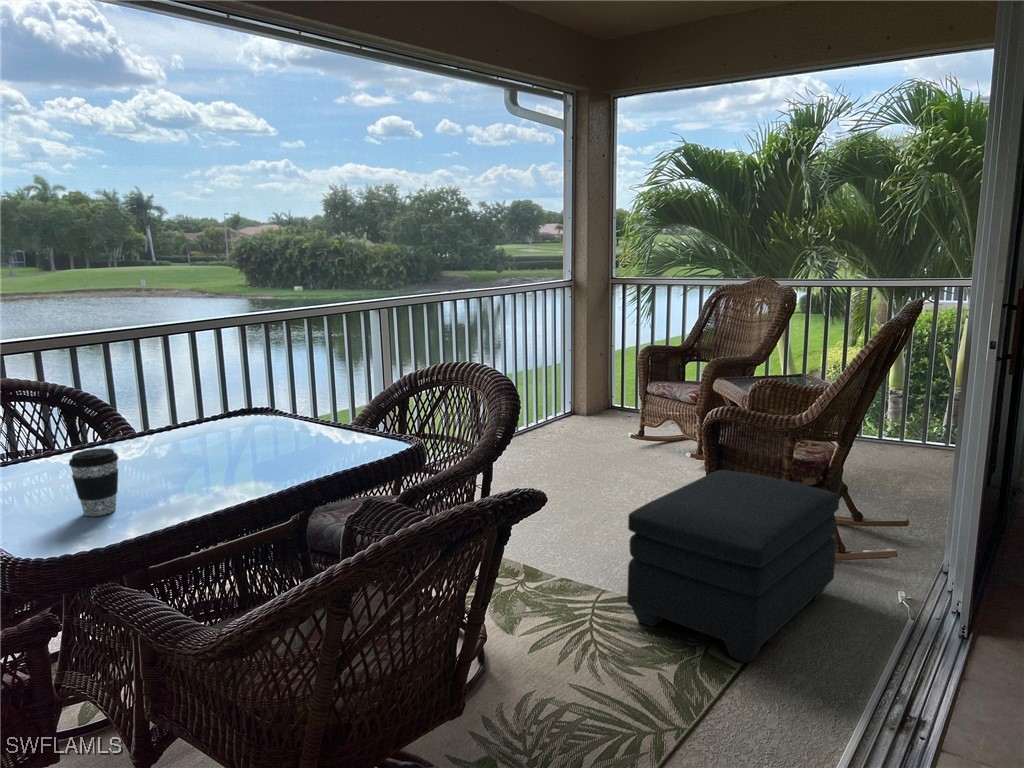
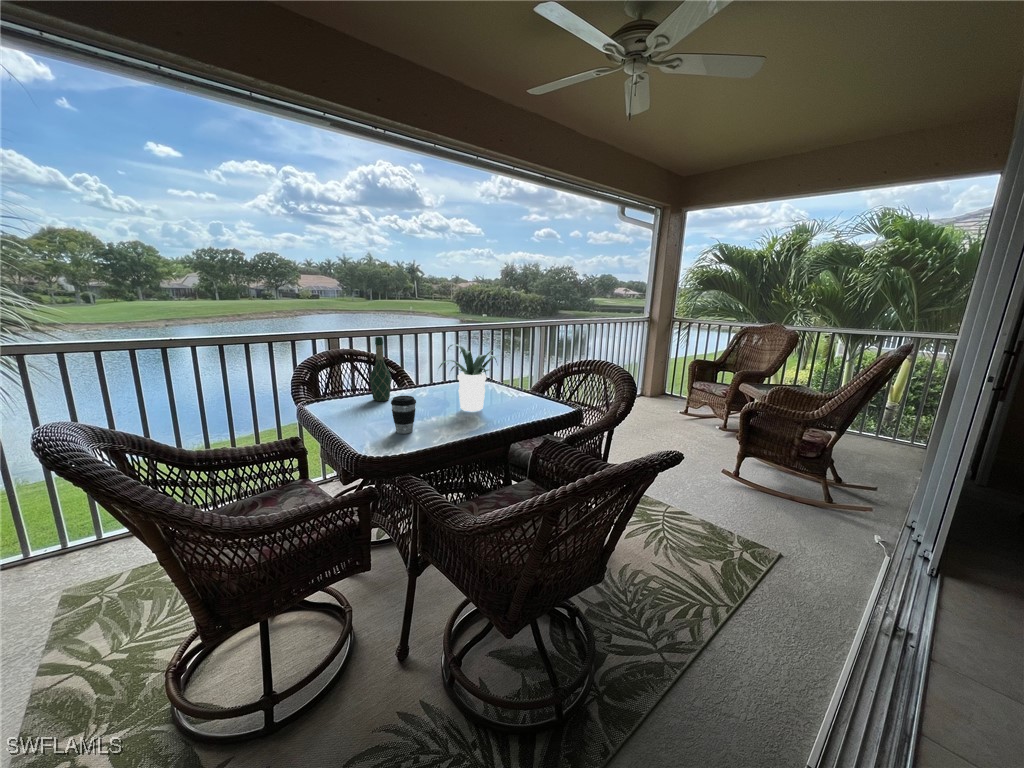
wine bottle: none [35,348,79,465] -> present [370,337,391,401]
potted plant: none [160,351,296,466] -> present [439,344,499,412]
ottoman: present [627,470,839,663] -> none [688,442,841,569]

